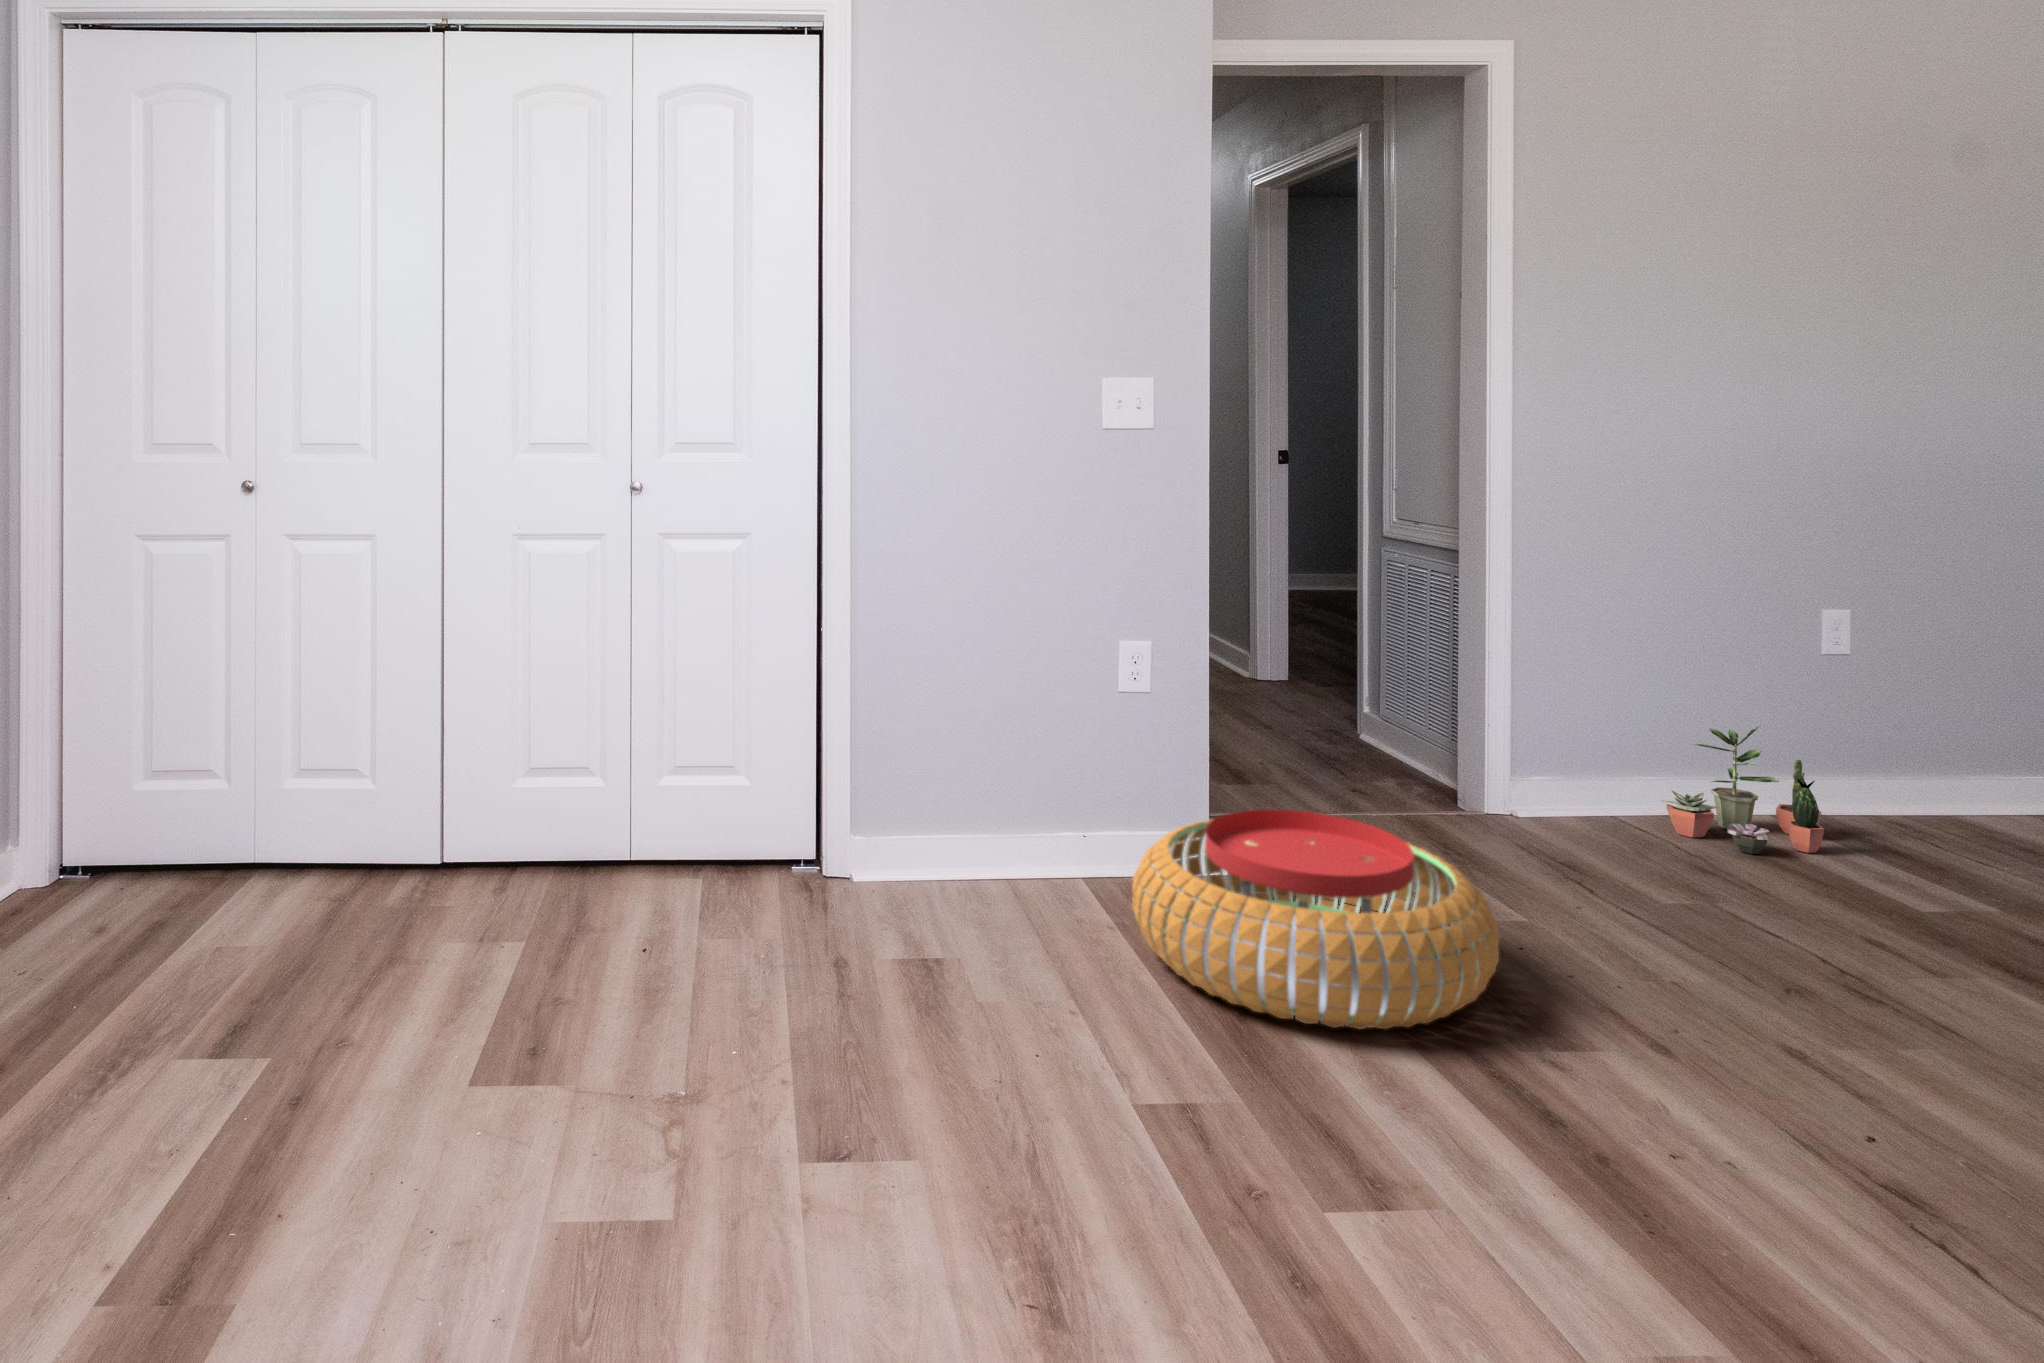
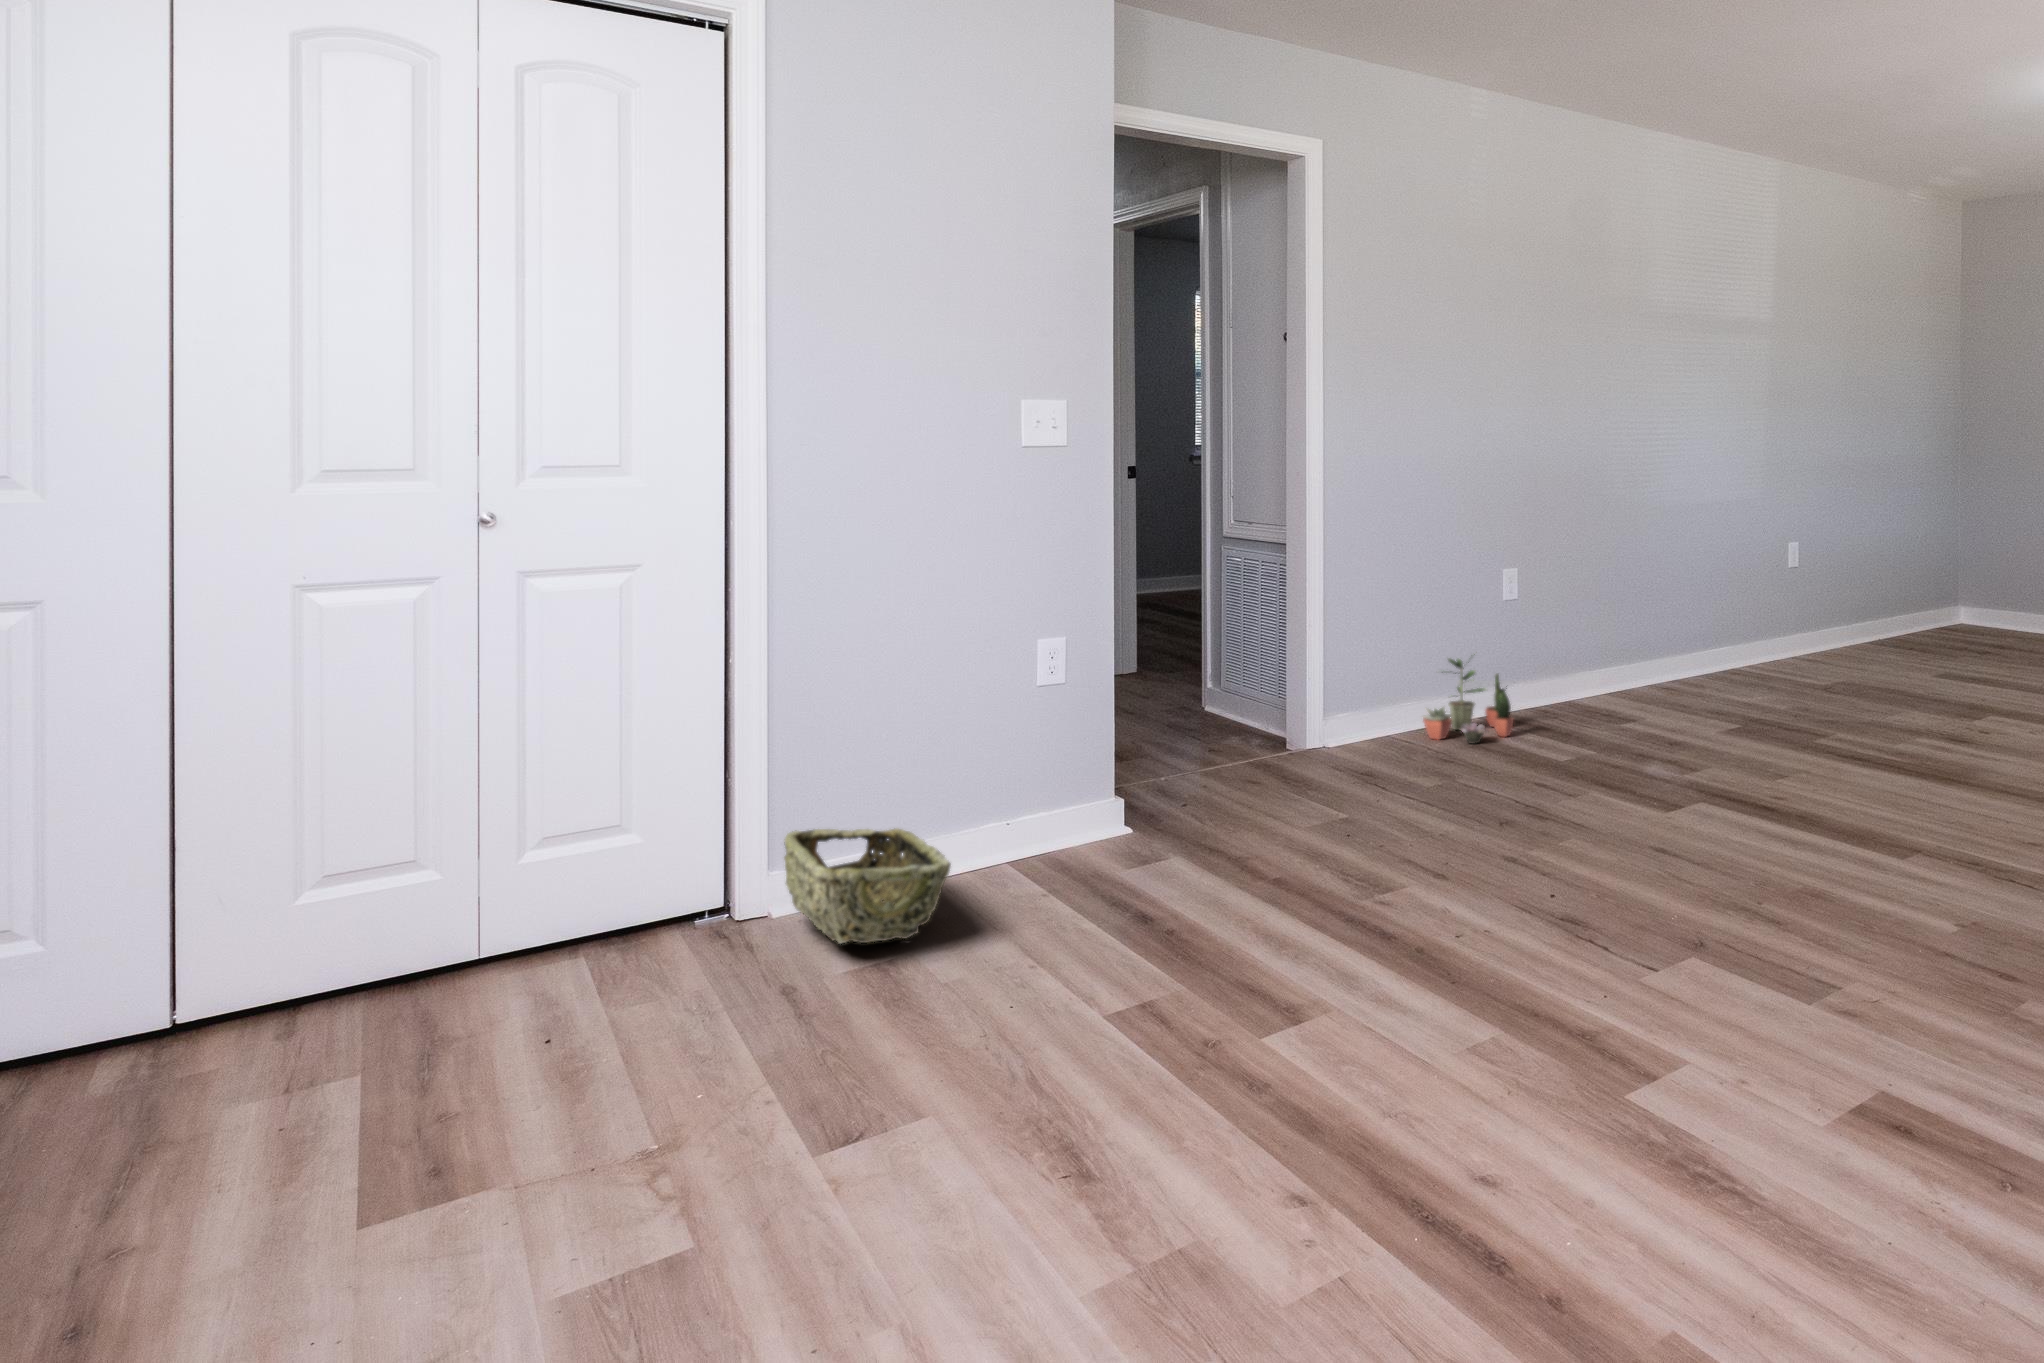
woven basket: none [863,806,1005,940] -> present [784,829,951,943]
pouf: present [1132,810,1499,1029] -> none [1065,759,1350,928]

